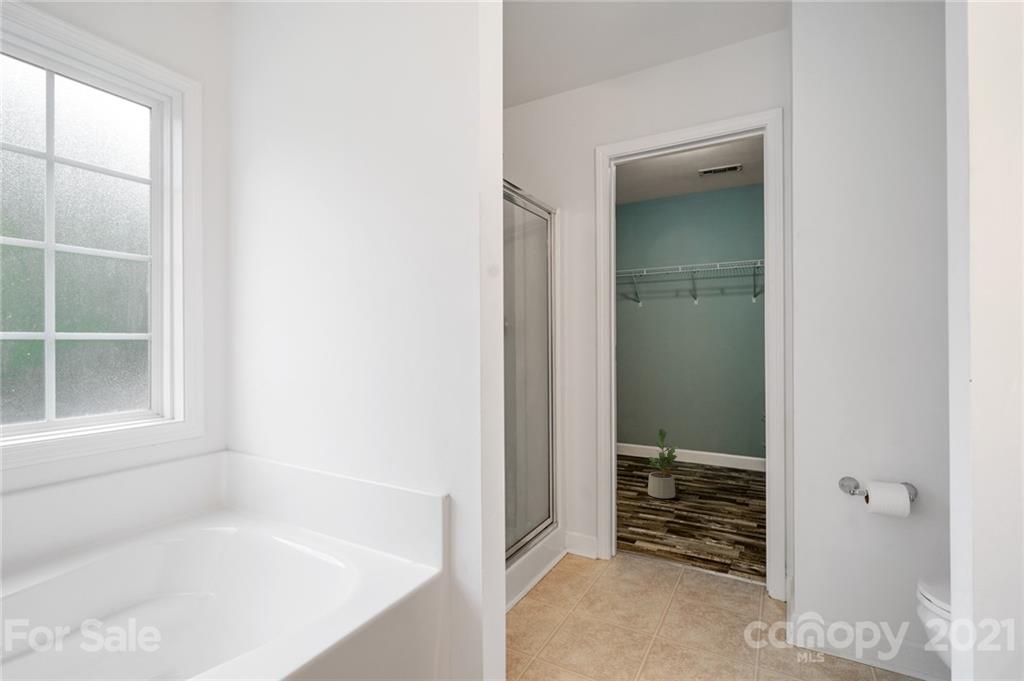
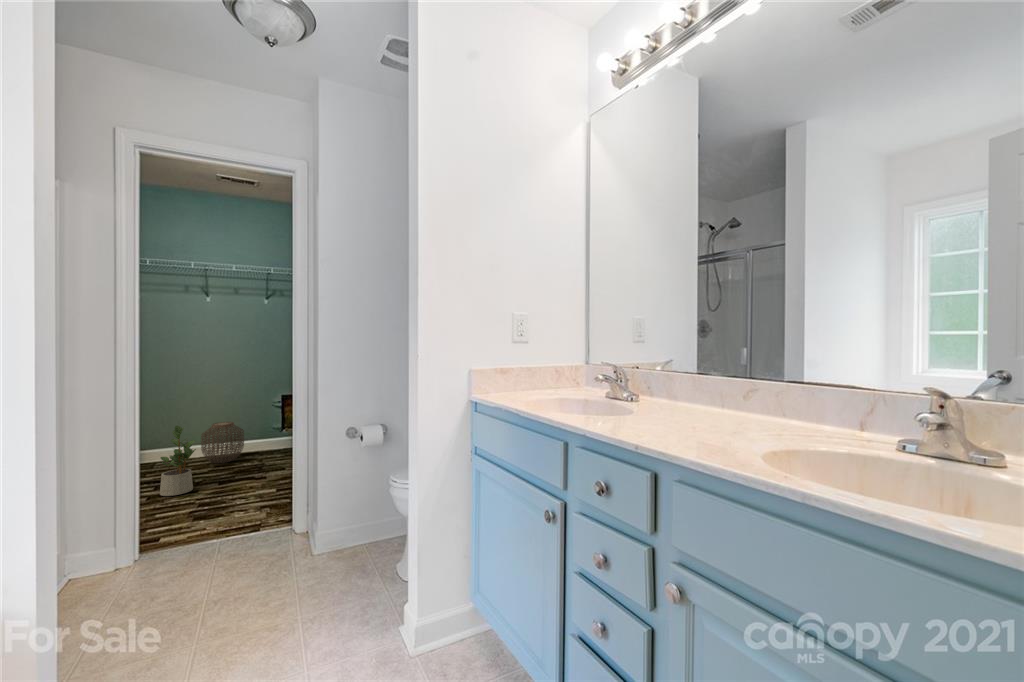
woven basket: none [689,430,730,475] -> present [201,422,244,463]

